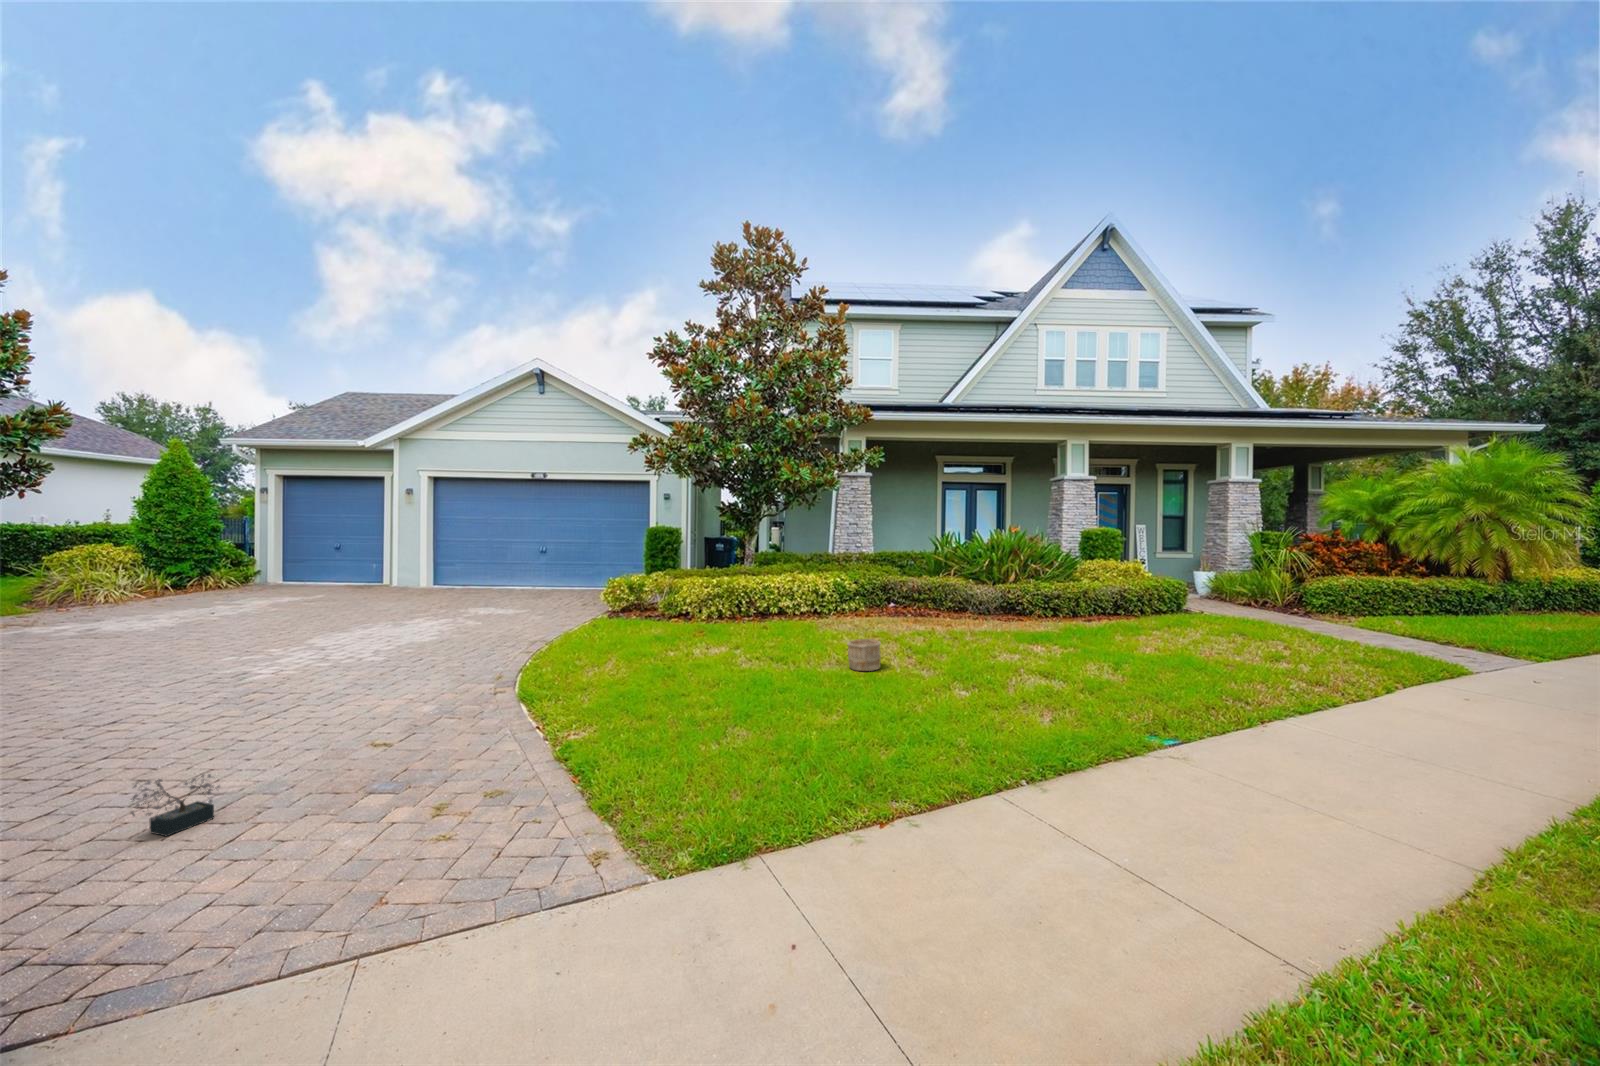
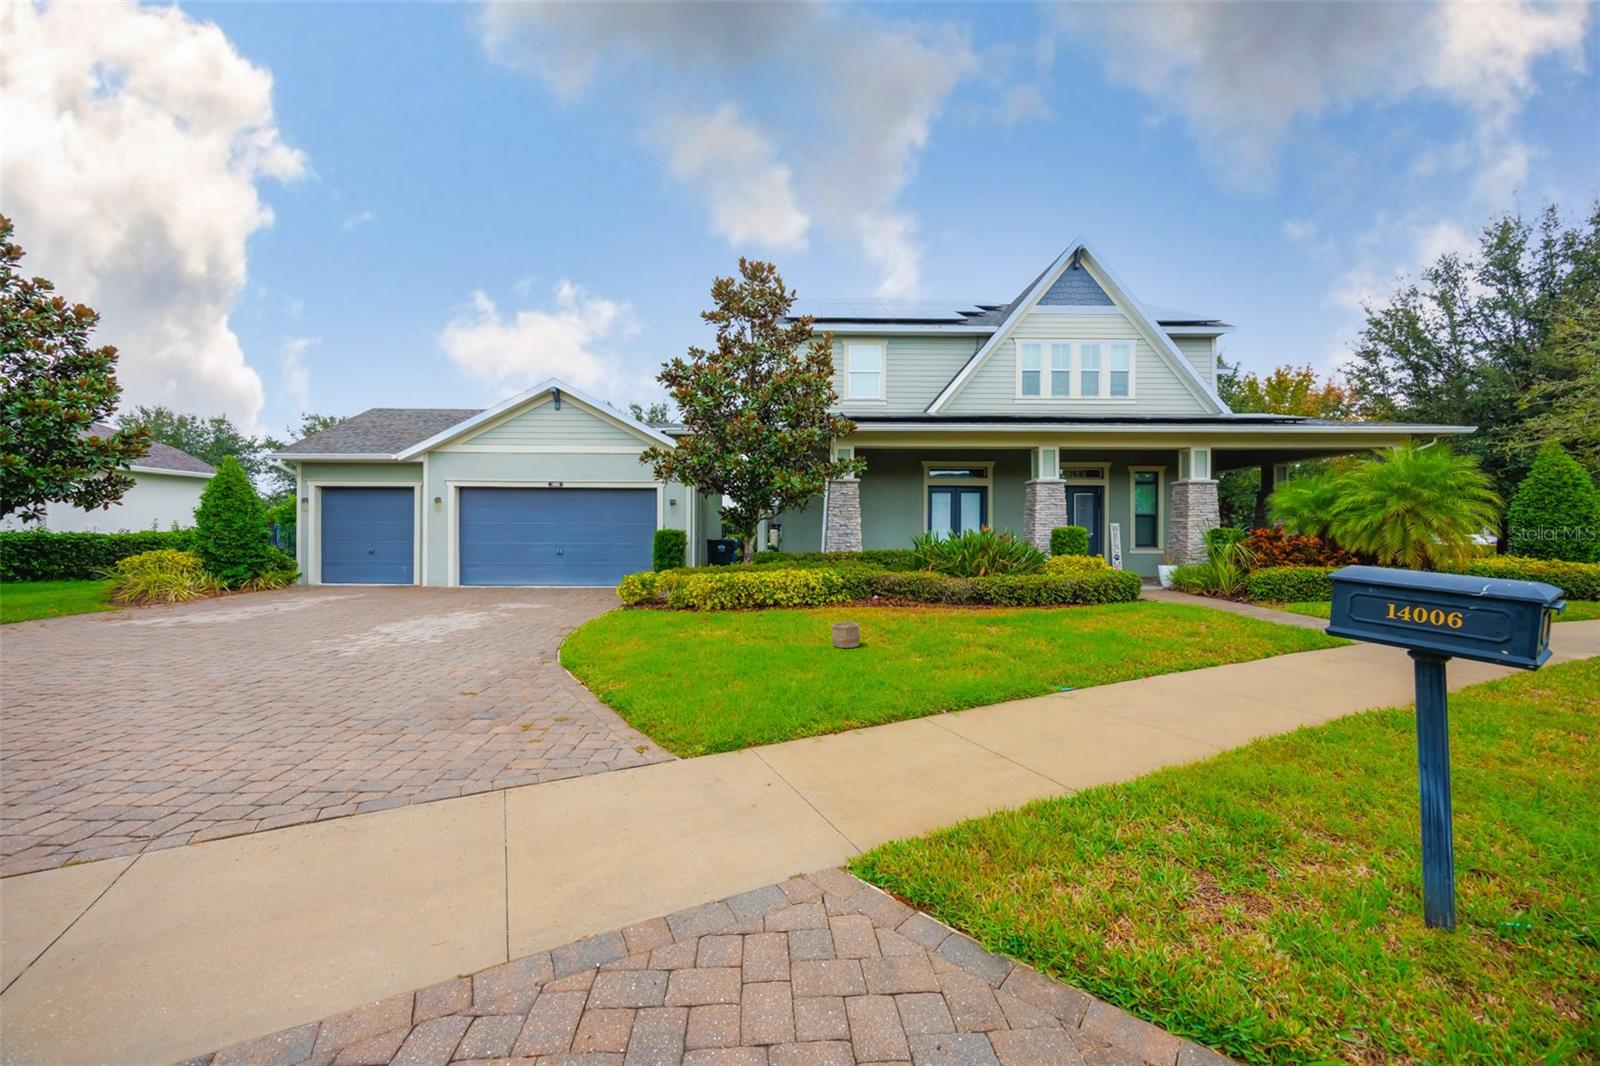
decorative plant: present [131,774,220,836] -> none [298,714,355,757]

